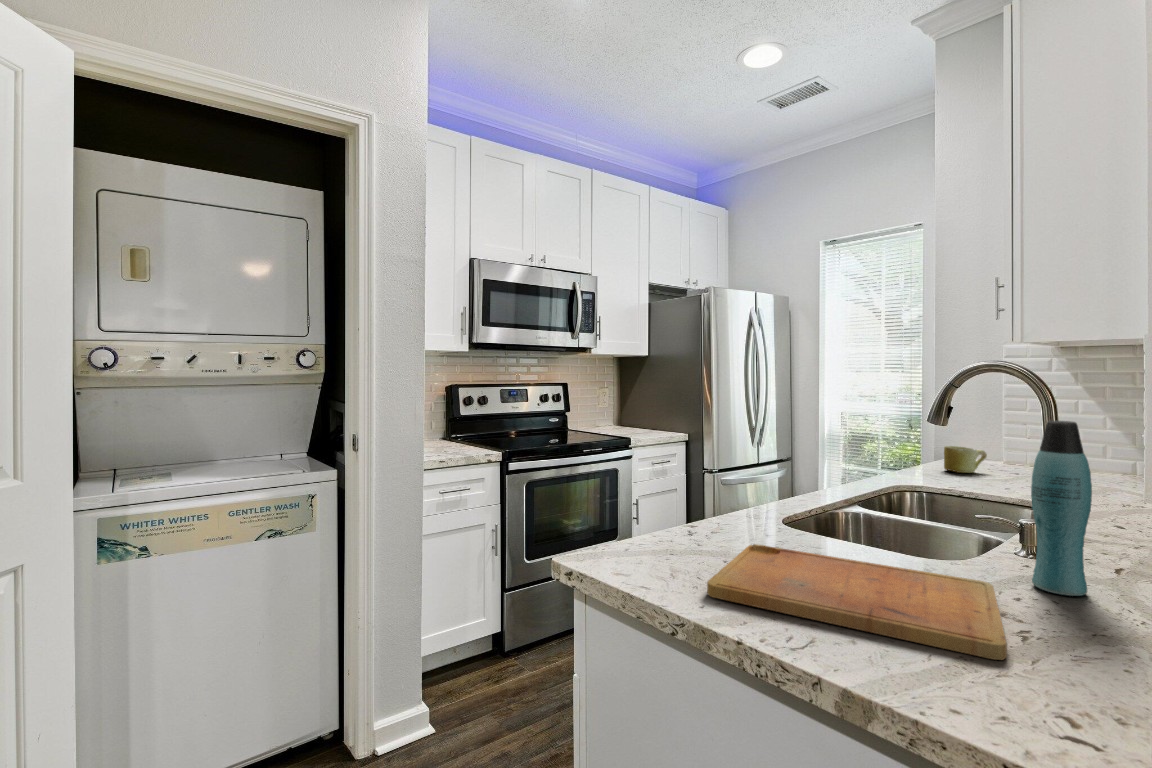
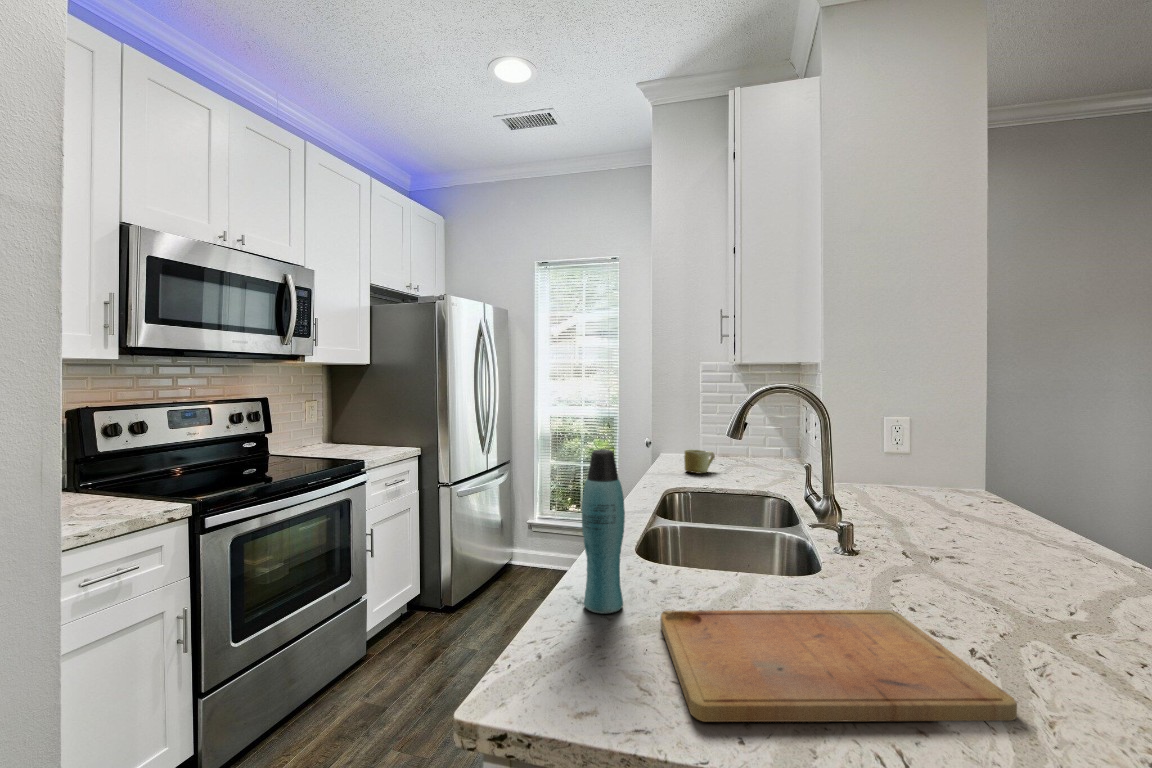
bottle: present [1031,421,1092,596] -> present [582,449,625,613]

